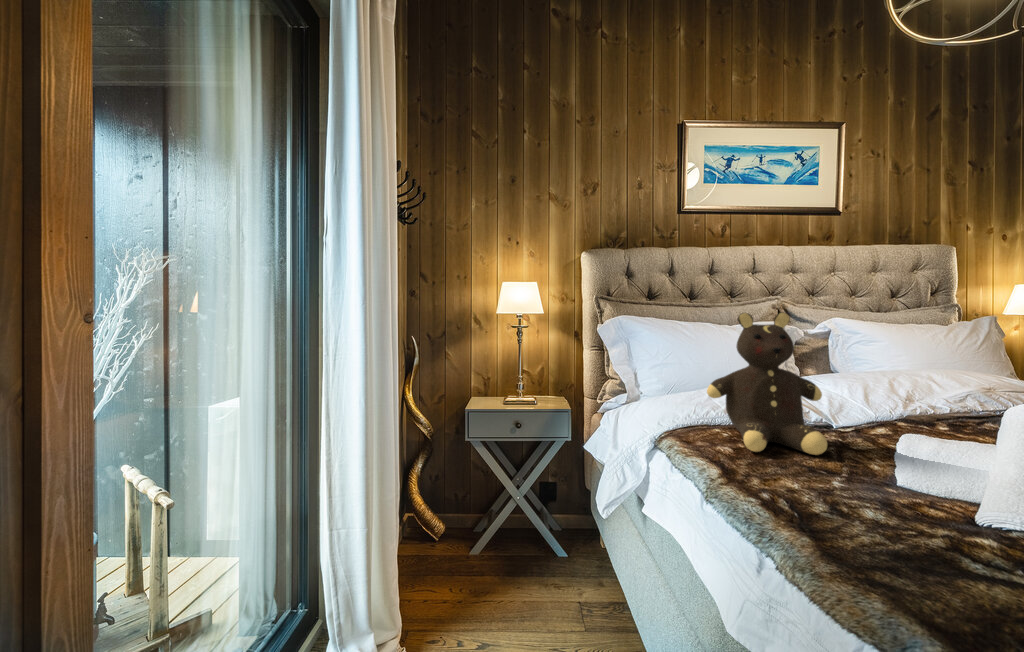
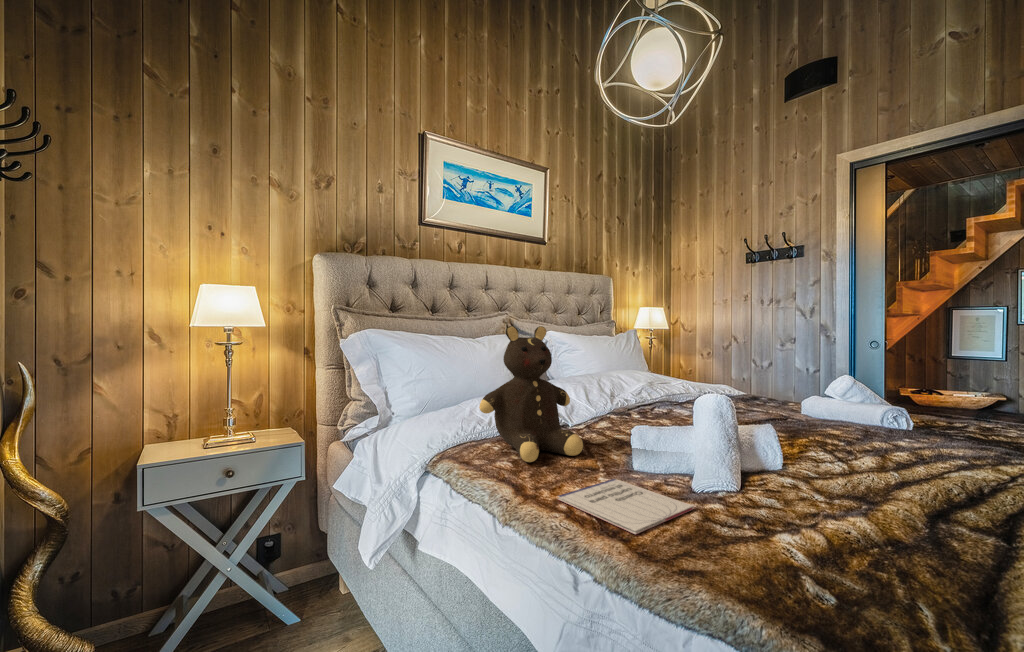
notebook: none [760,485,953,539] -> present [558,479,694,534]

